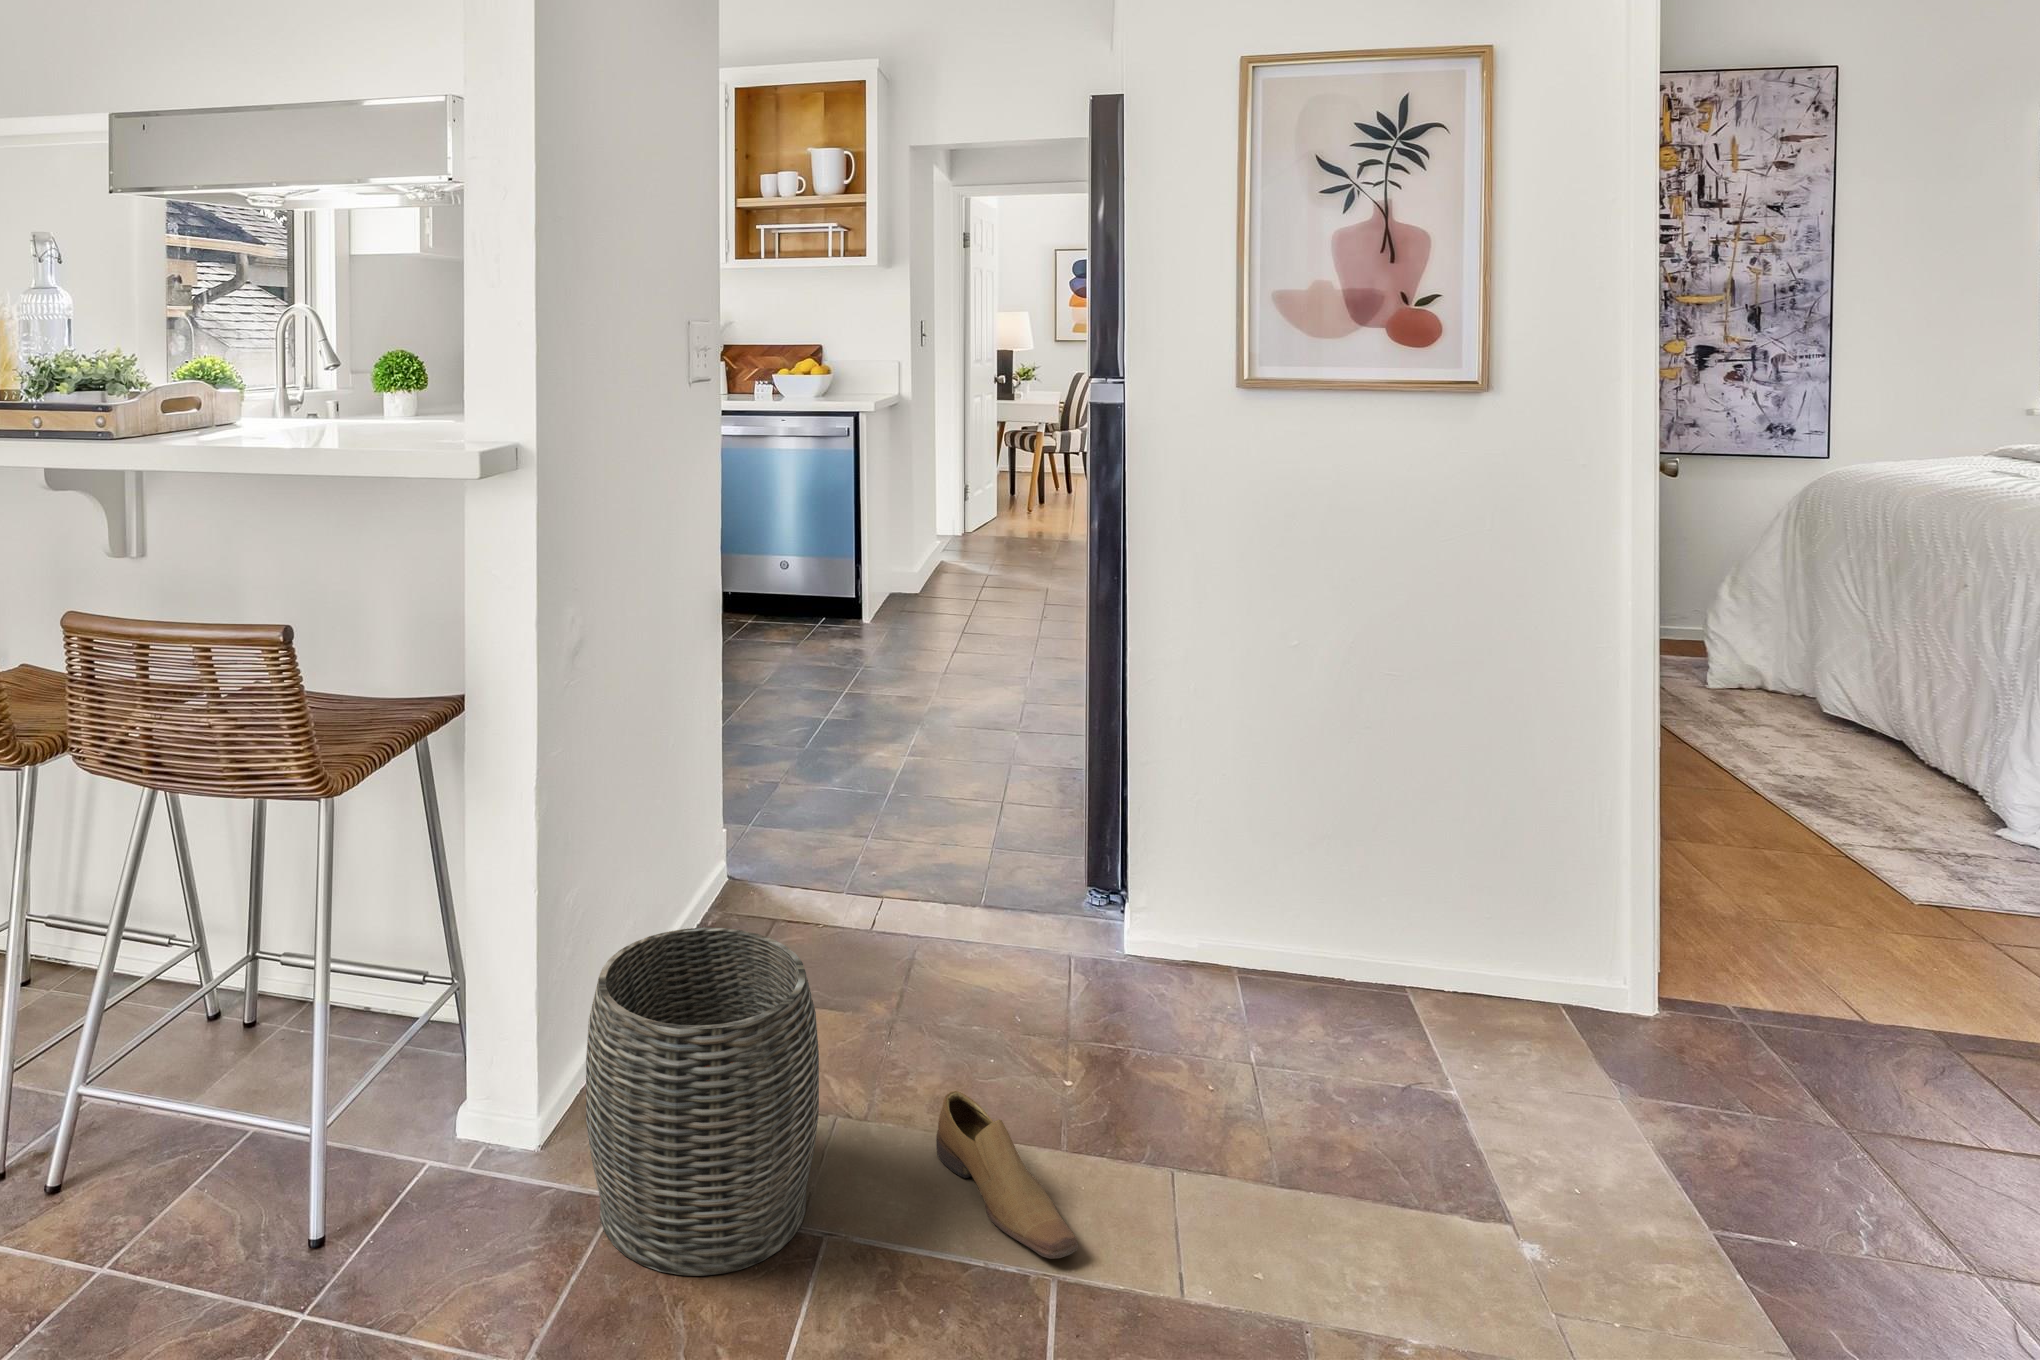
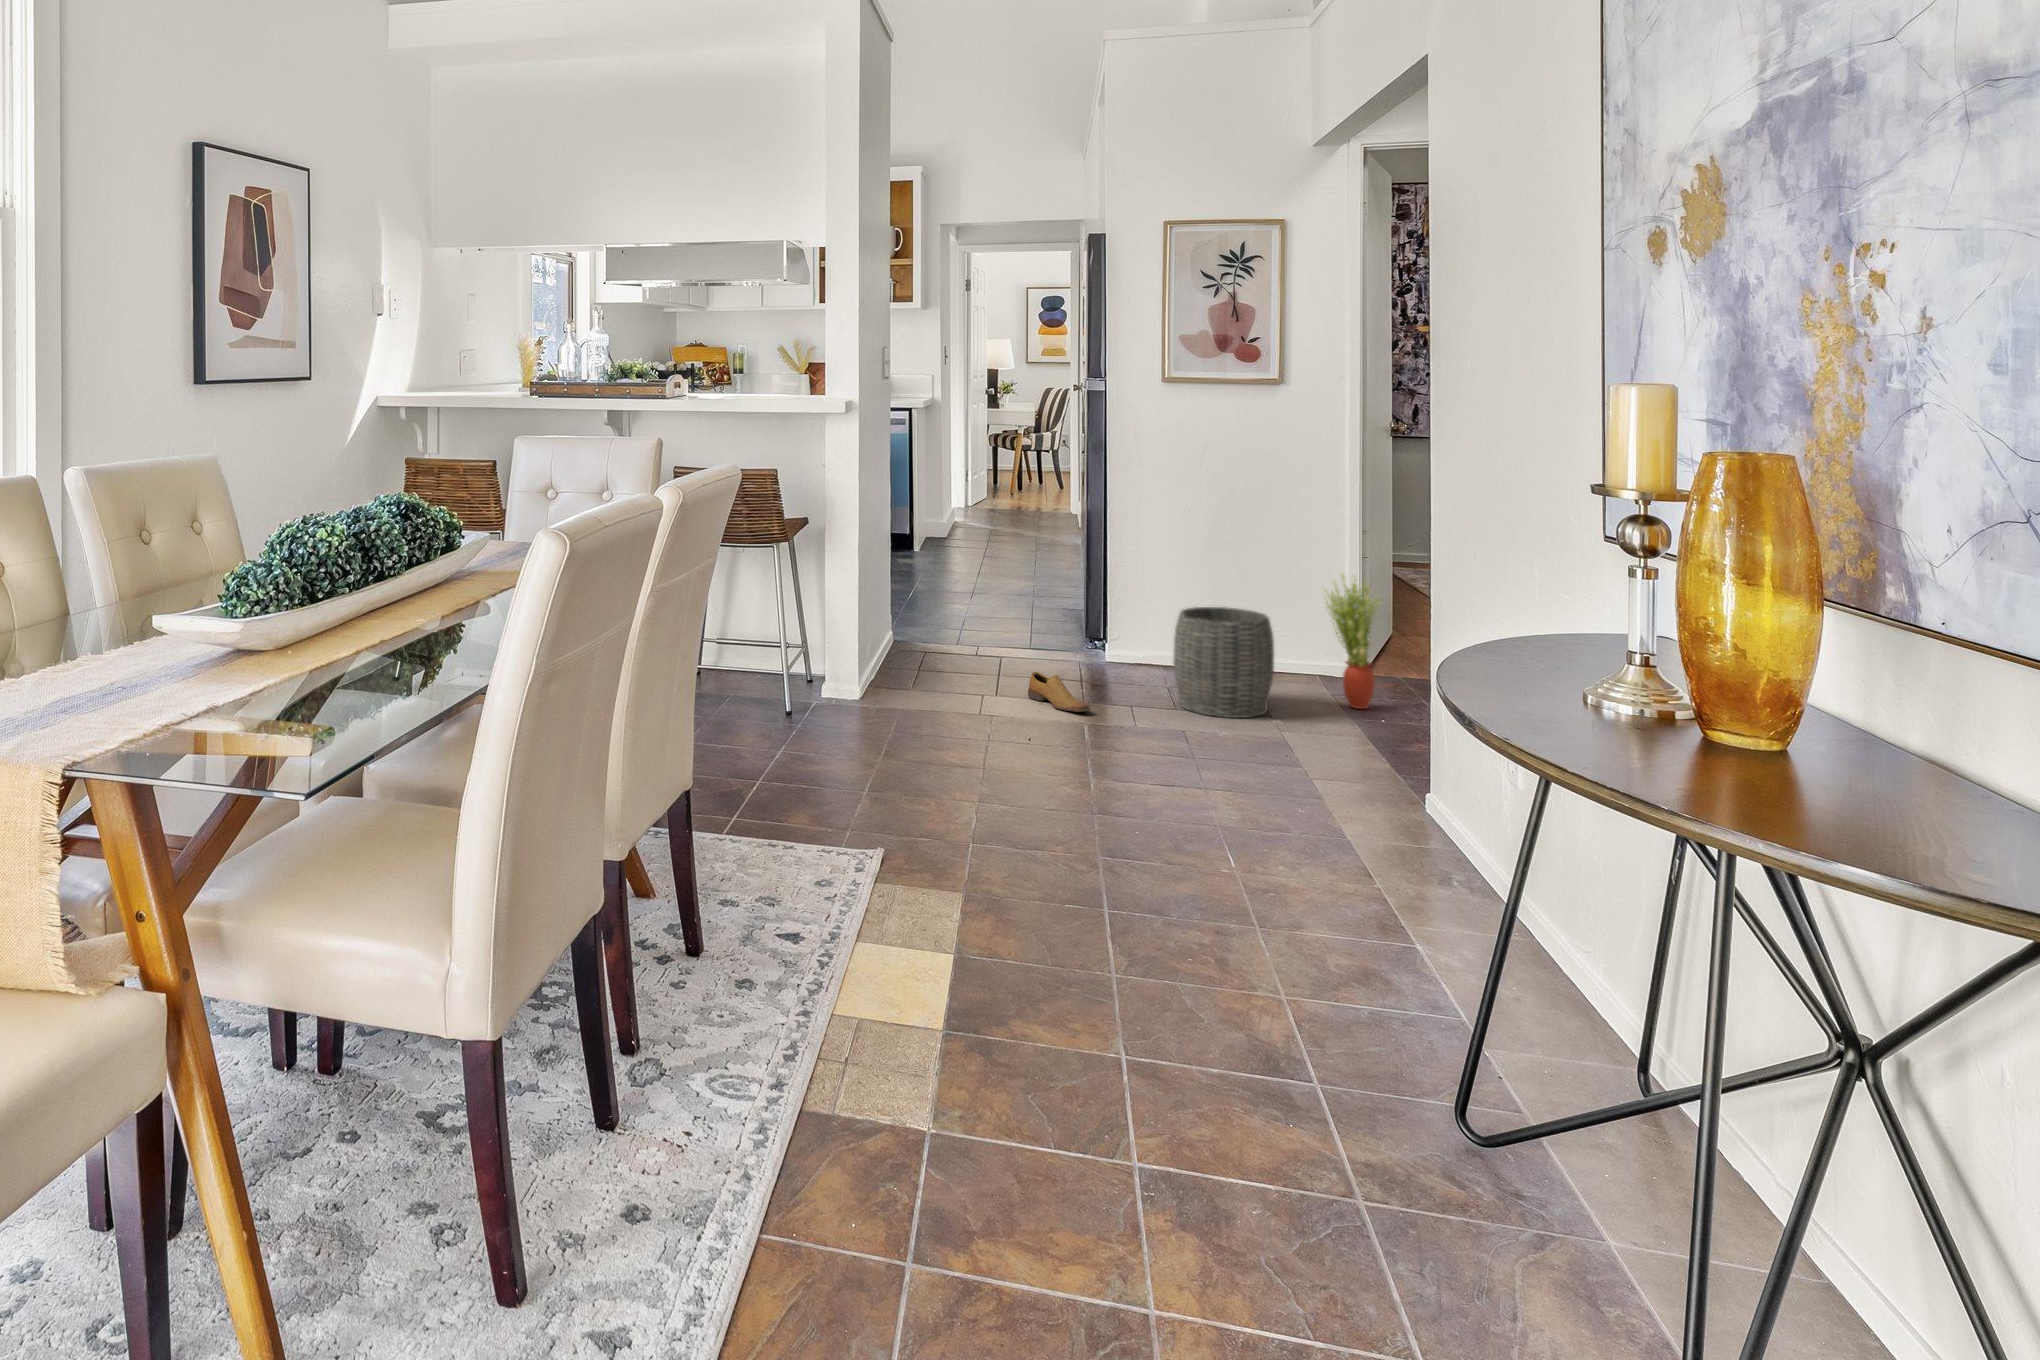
potted plant: none [1639,859,1808,1218] -> present [1324,574,1381,709]
woven basket: present [586,928,819,1276] -> present [1173,607,1274,718]

